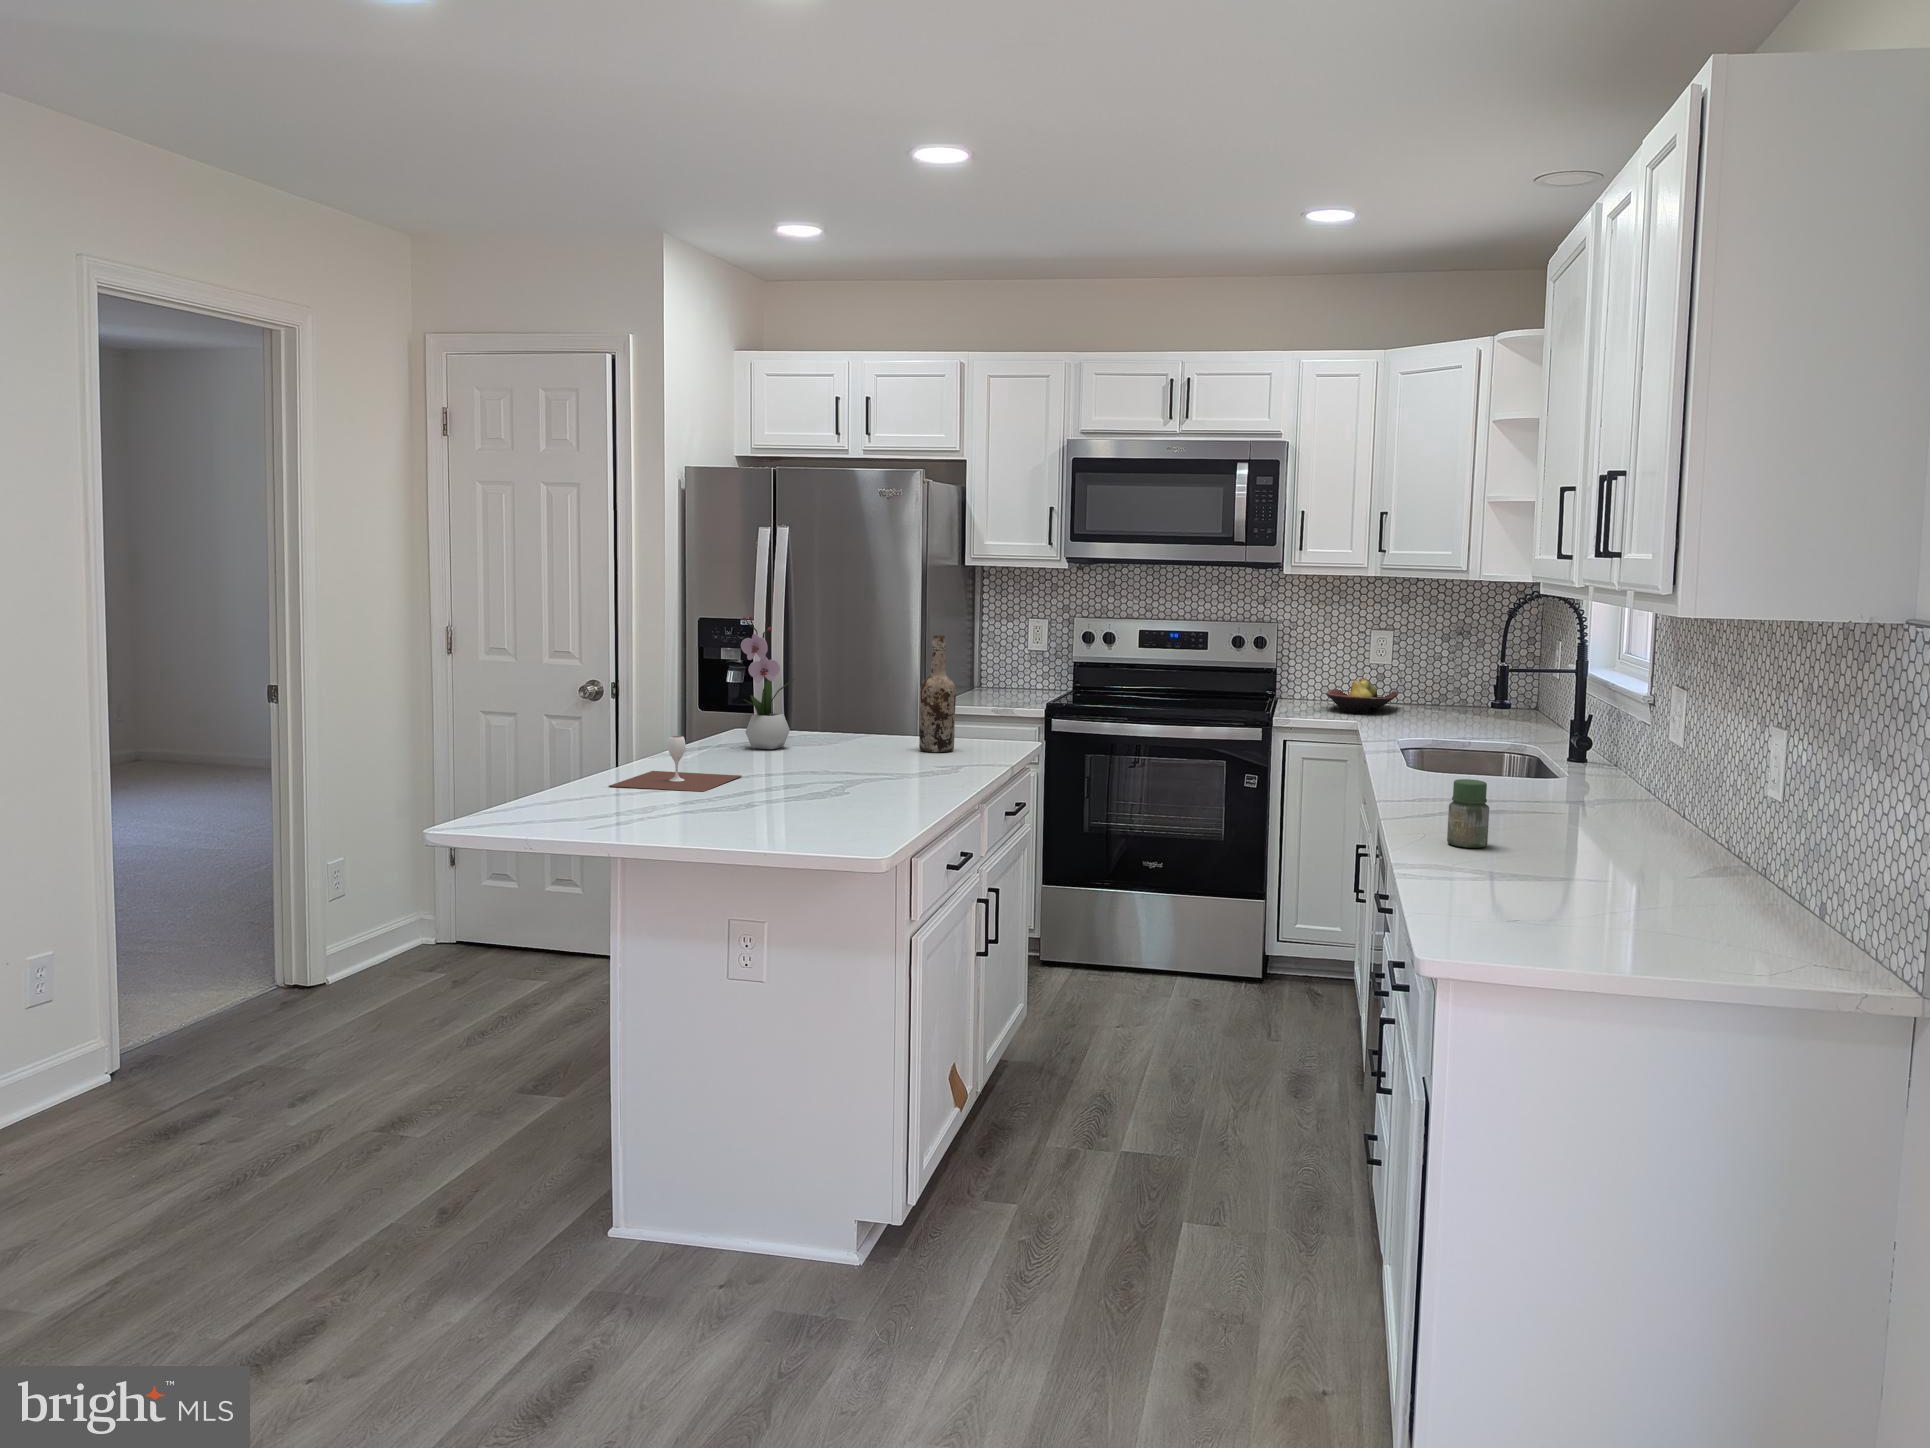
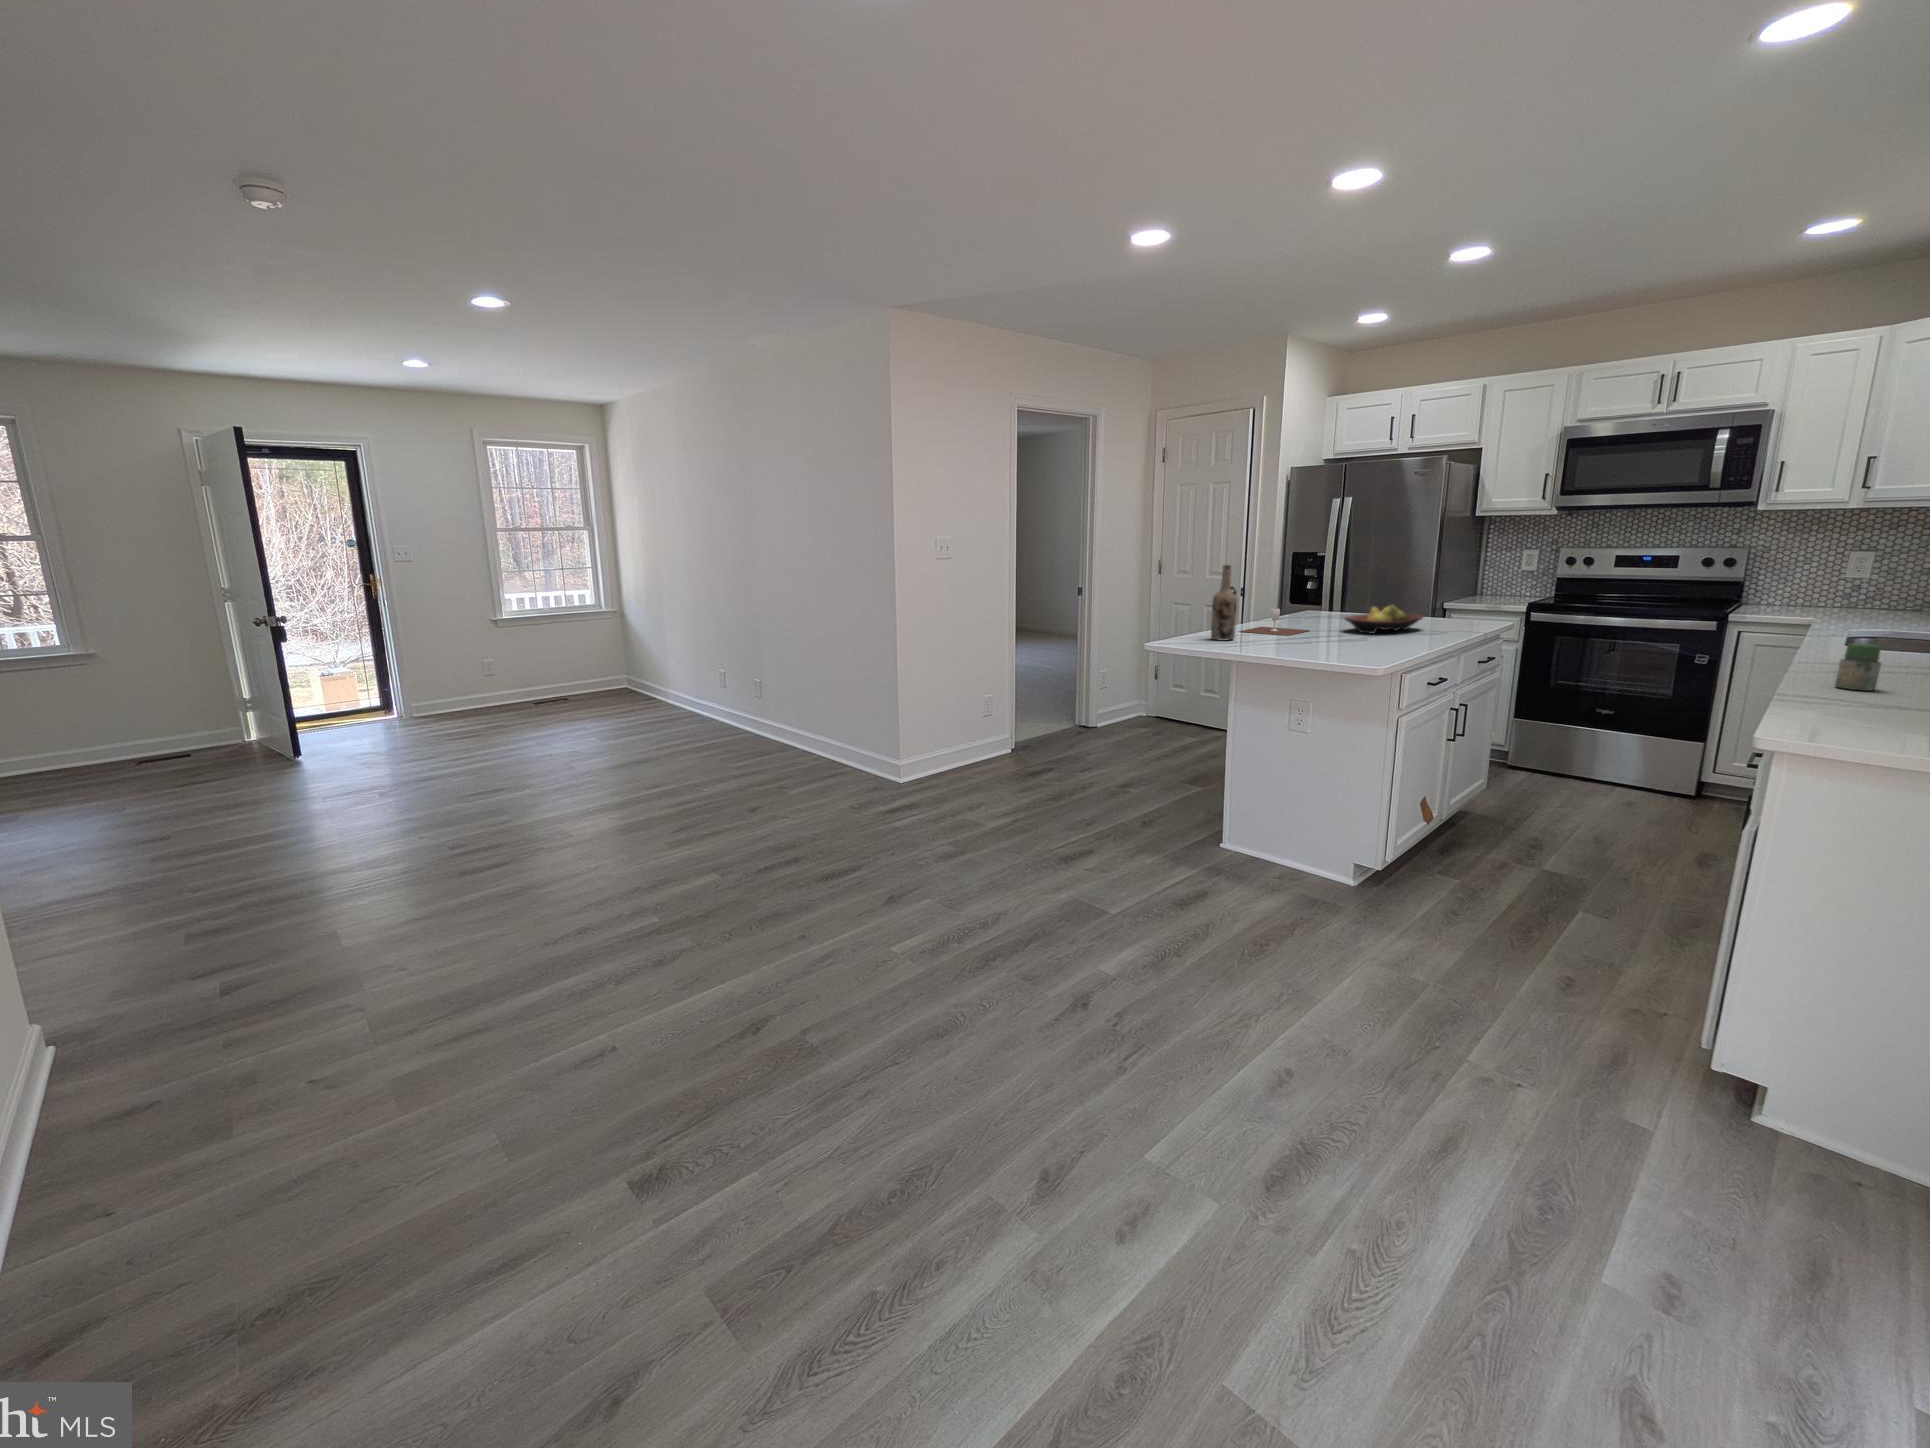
flower arrangement: present [741,616,795,749] -> none [1315,548,1347,621]
wine bottle: present [919,636,956,752] -> present [1211,565,1237,640]
fruit bowl: present [1326,678,1397,713] -> present [1344,605,1423,633]

